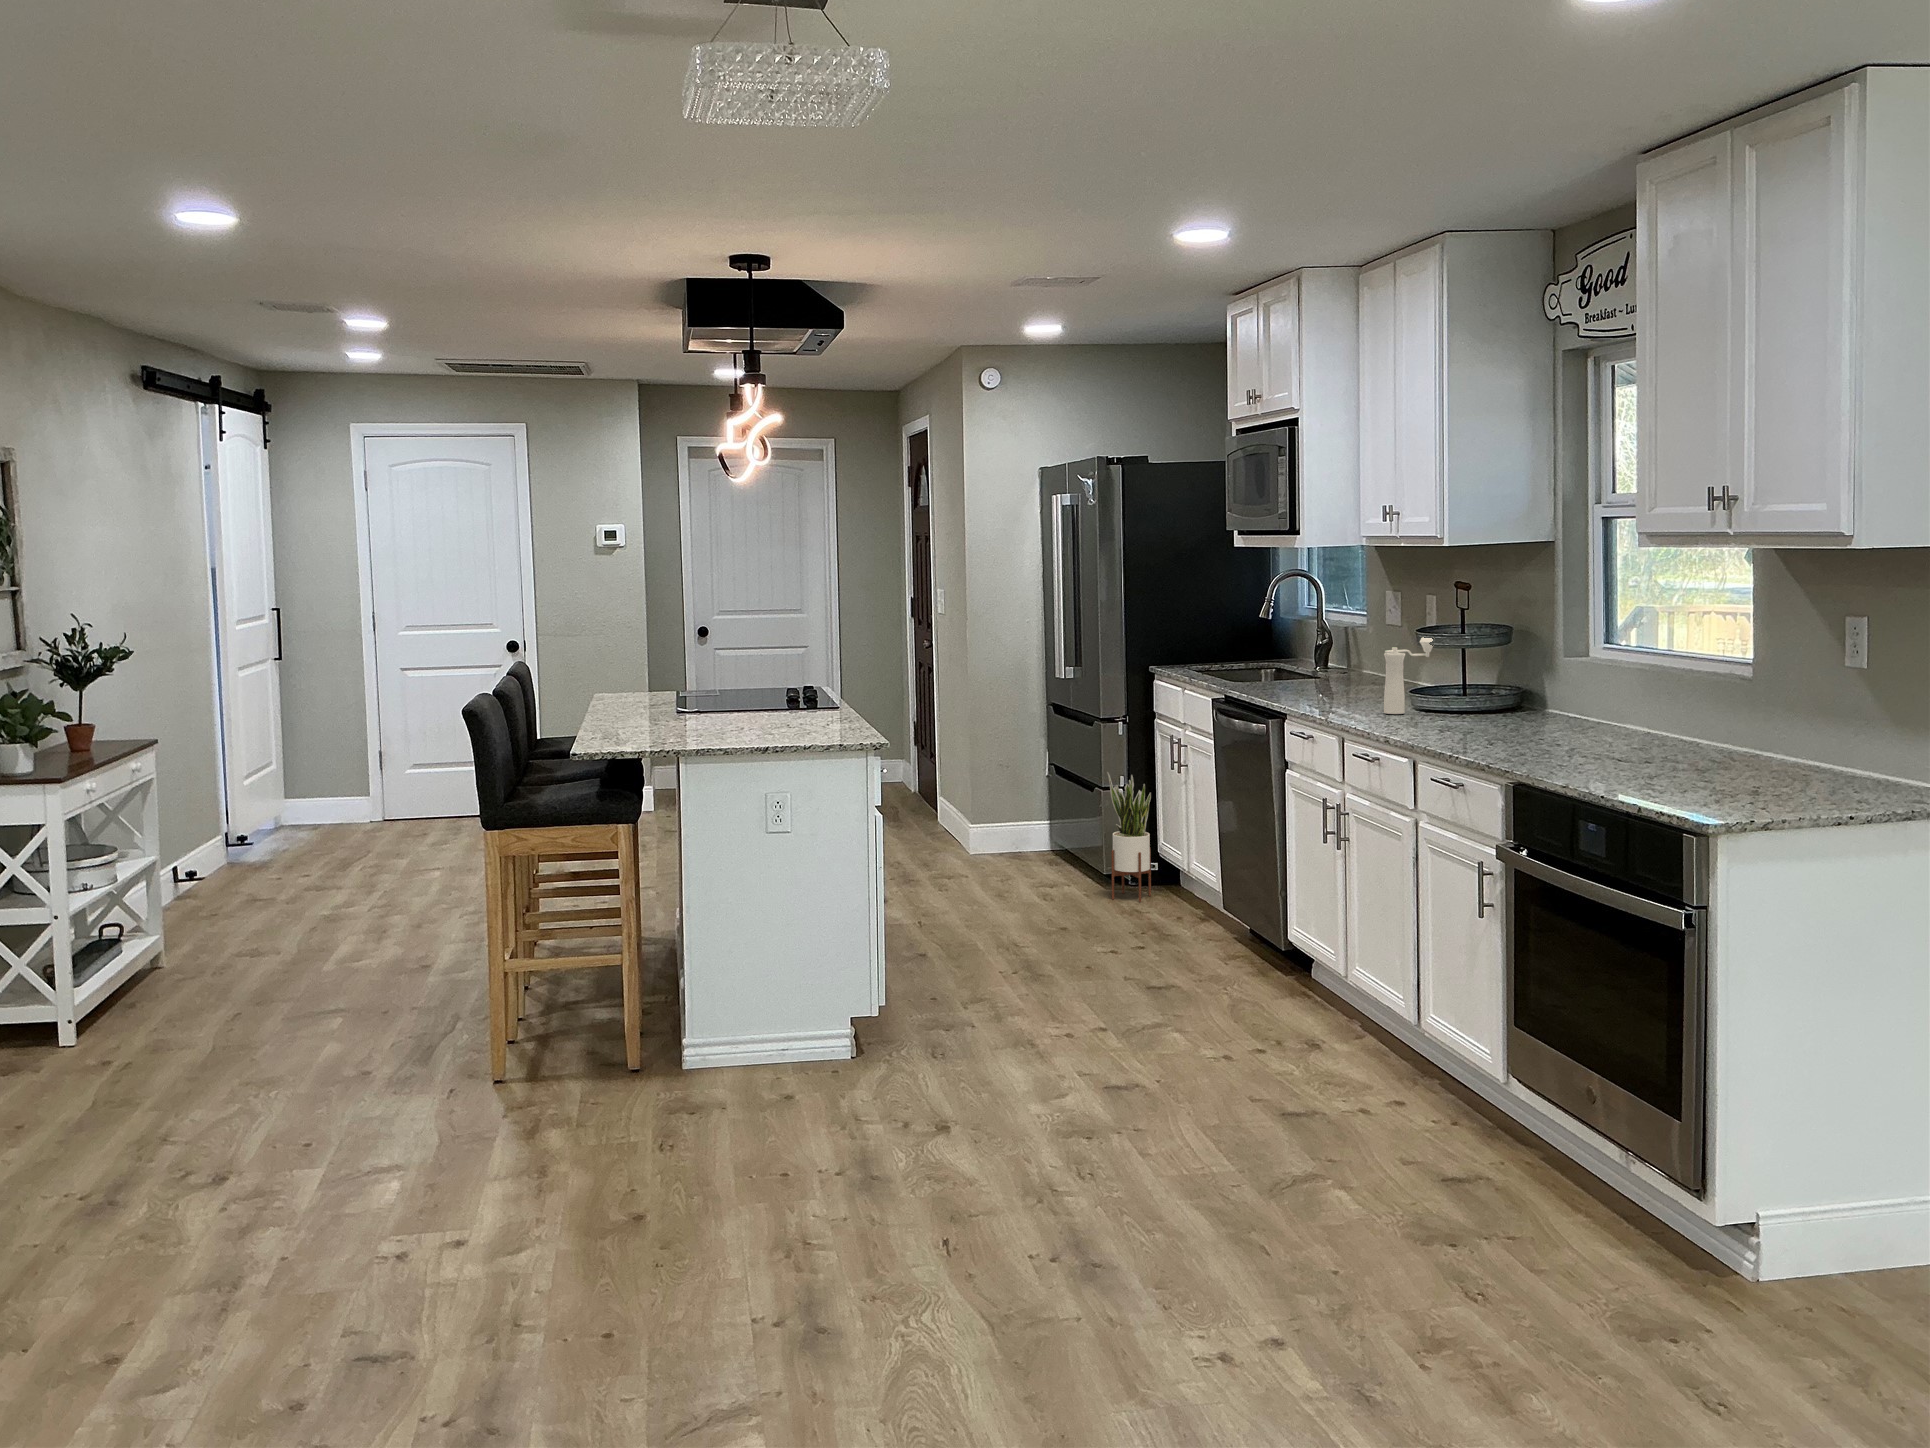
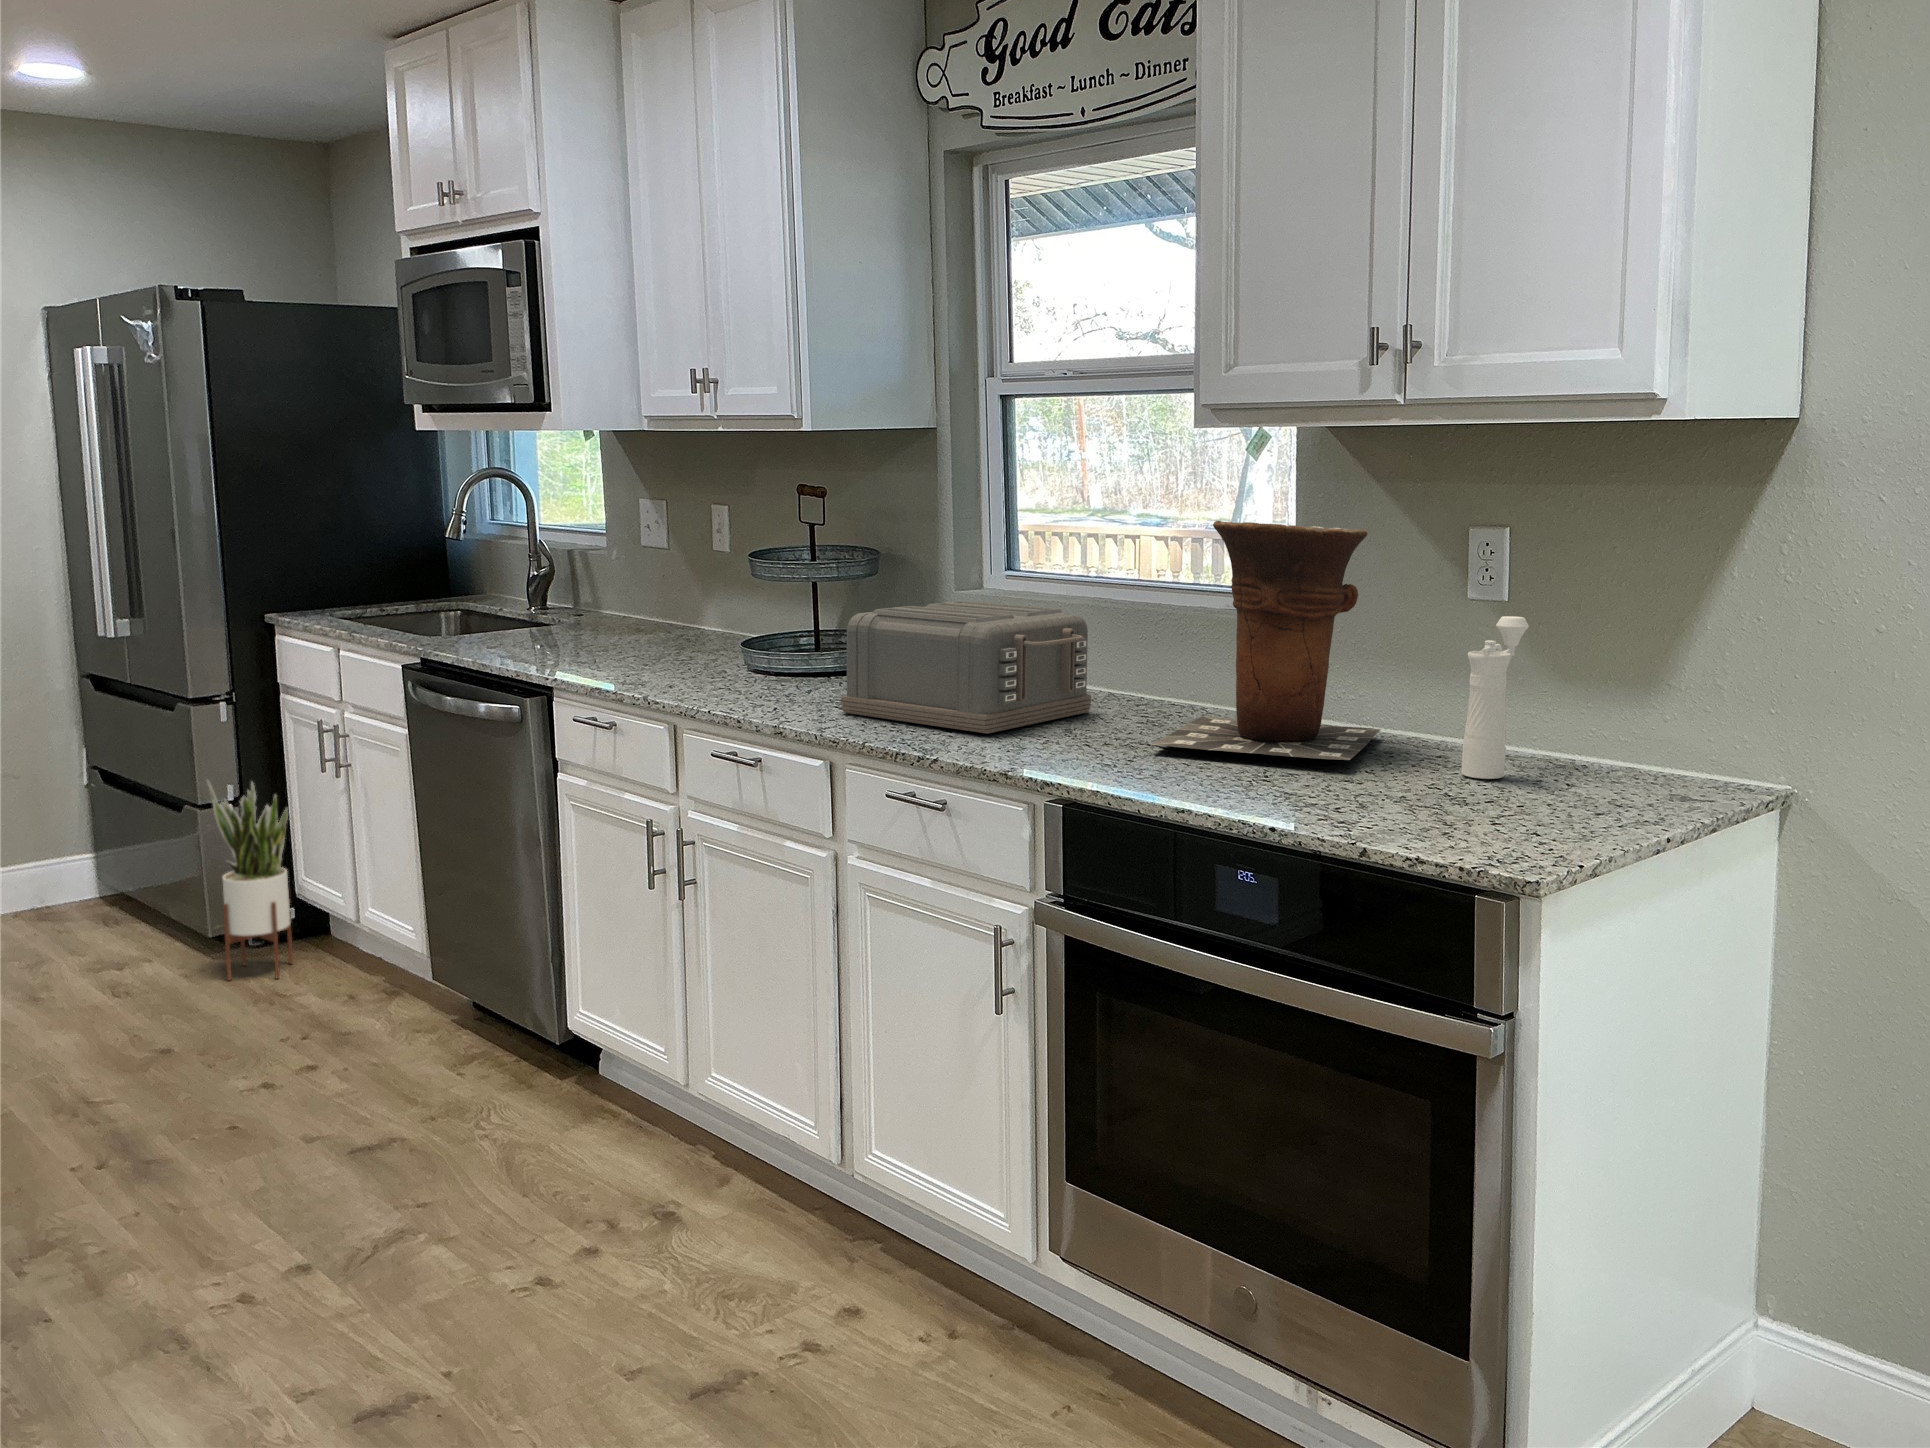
vase: none [1599,611,1803,771] -> present [1151,521,1381,760]
pepper mill: present [1384,637,1433,714] -> present [1462,616,1529,779]
toaster: none [1430,665,1606,747] -> present [841,601,1091,734]

